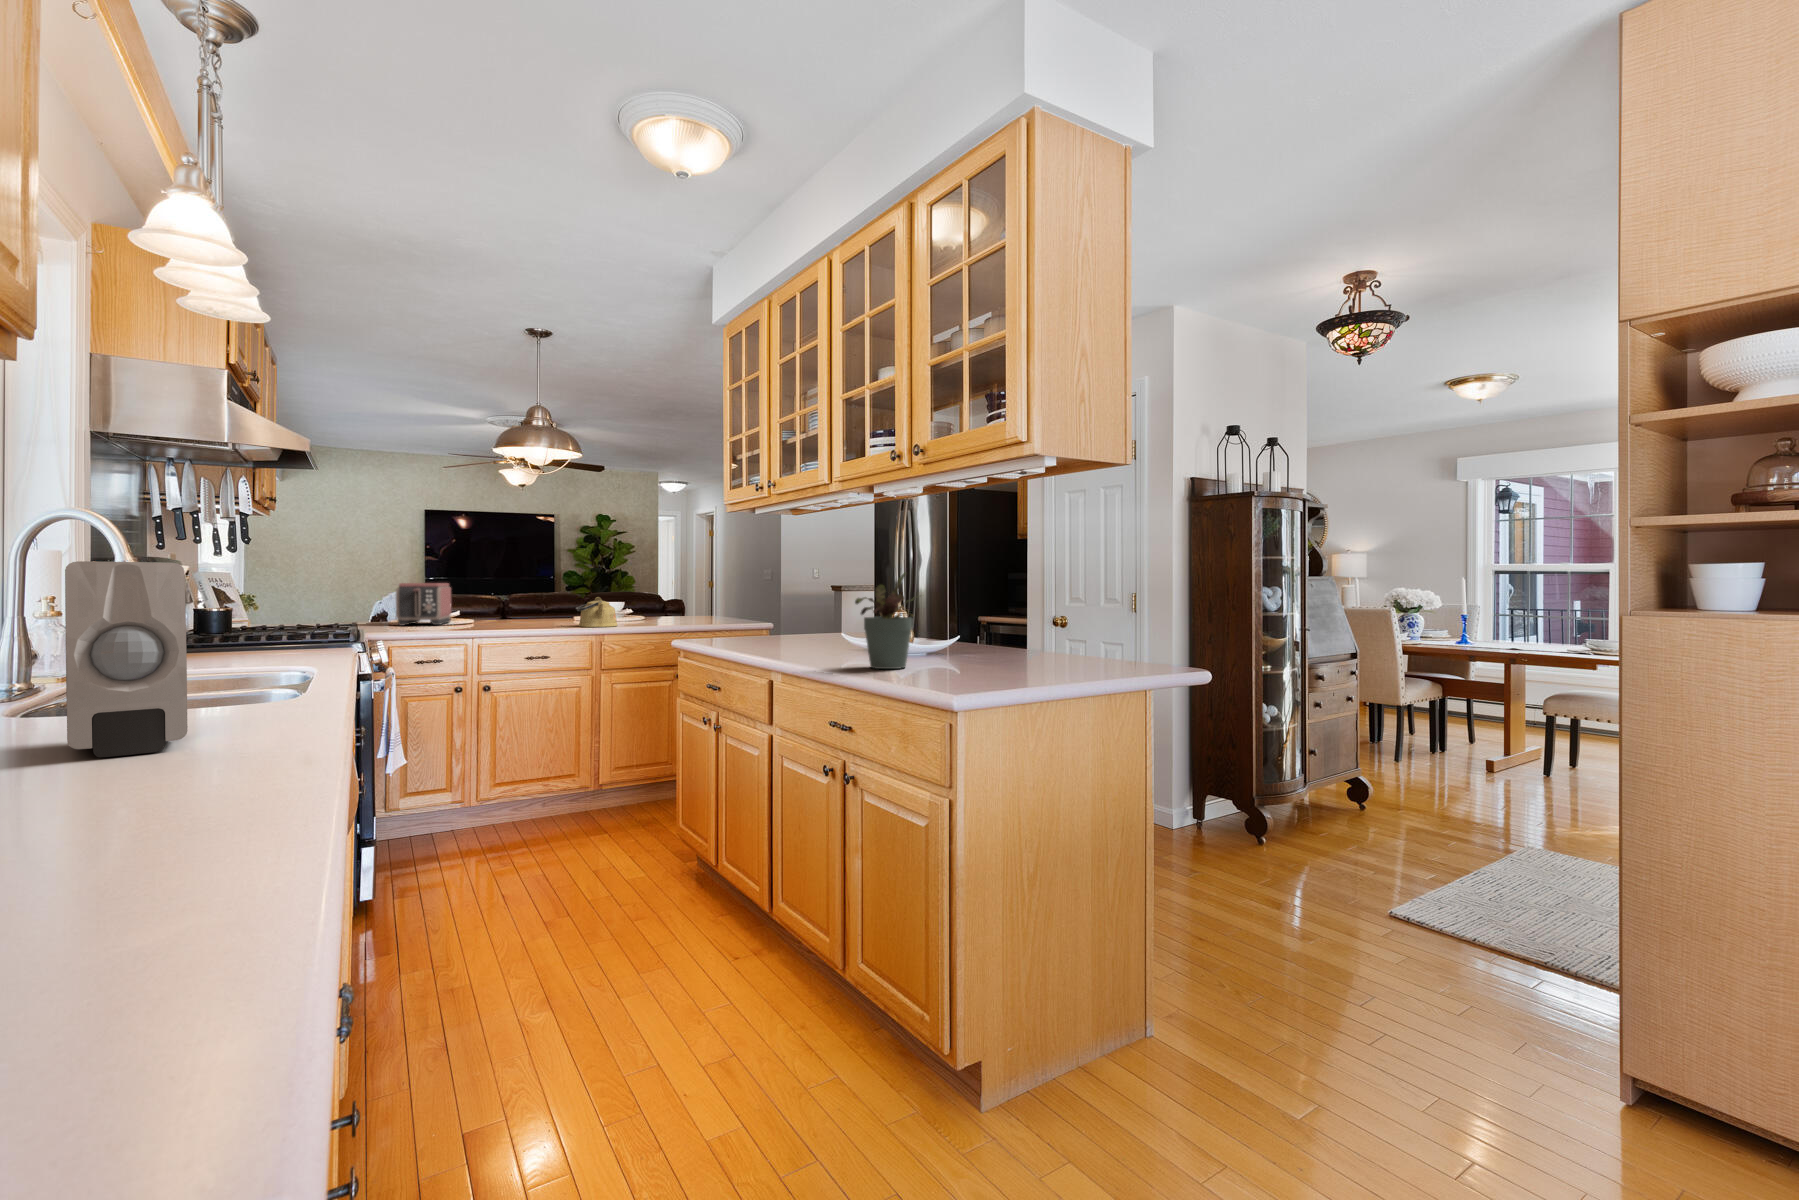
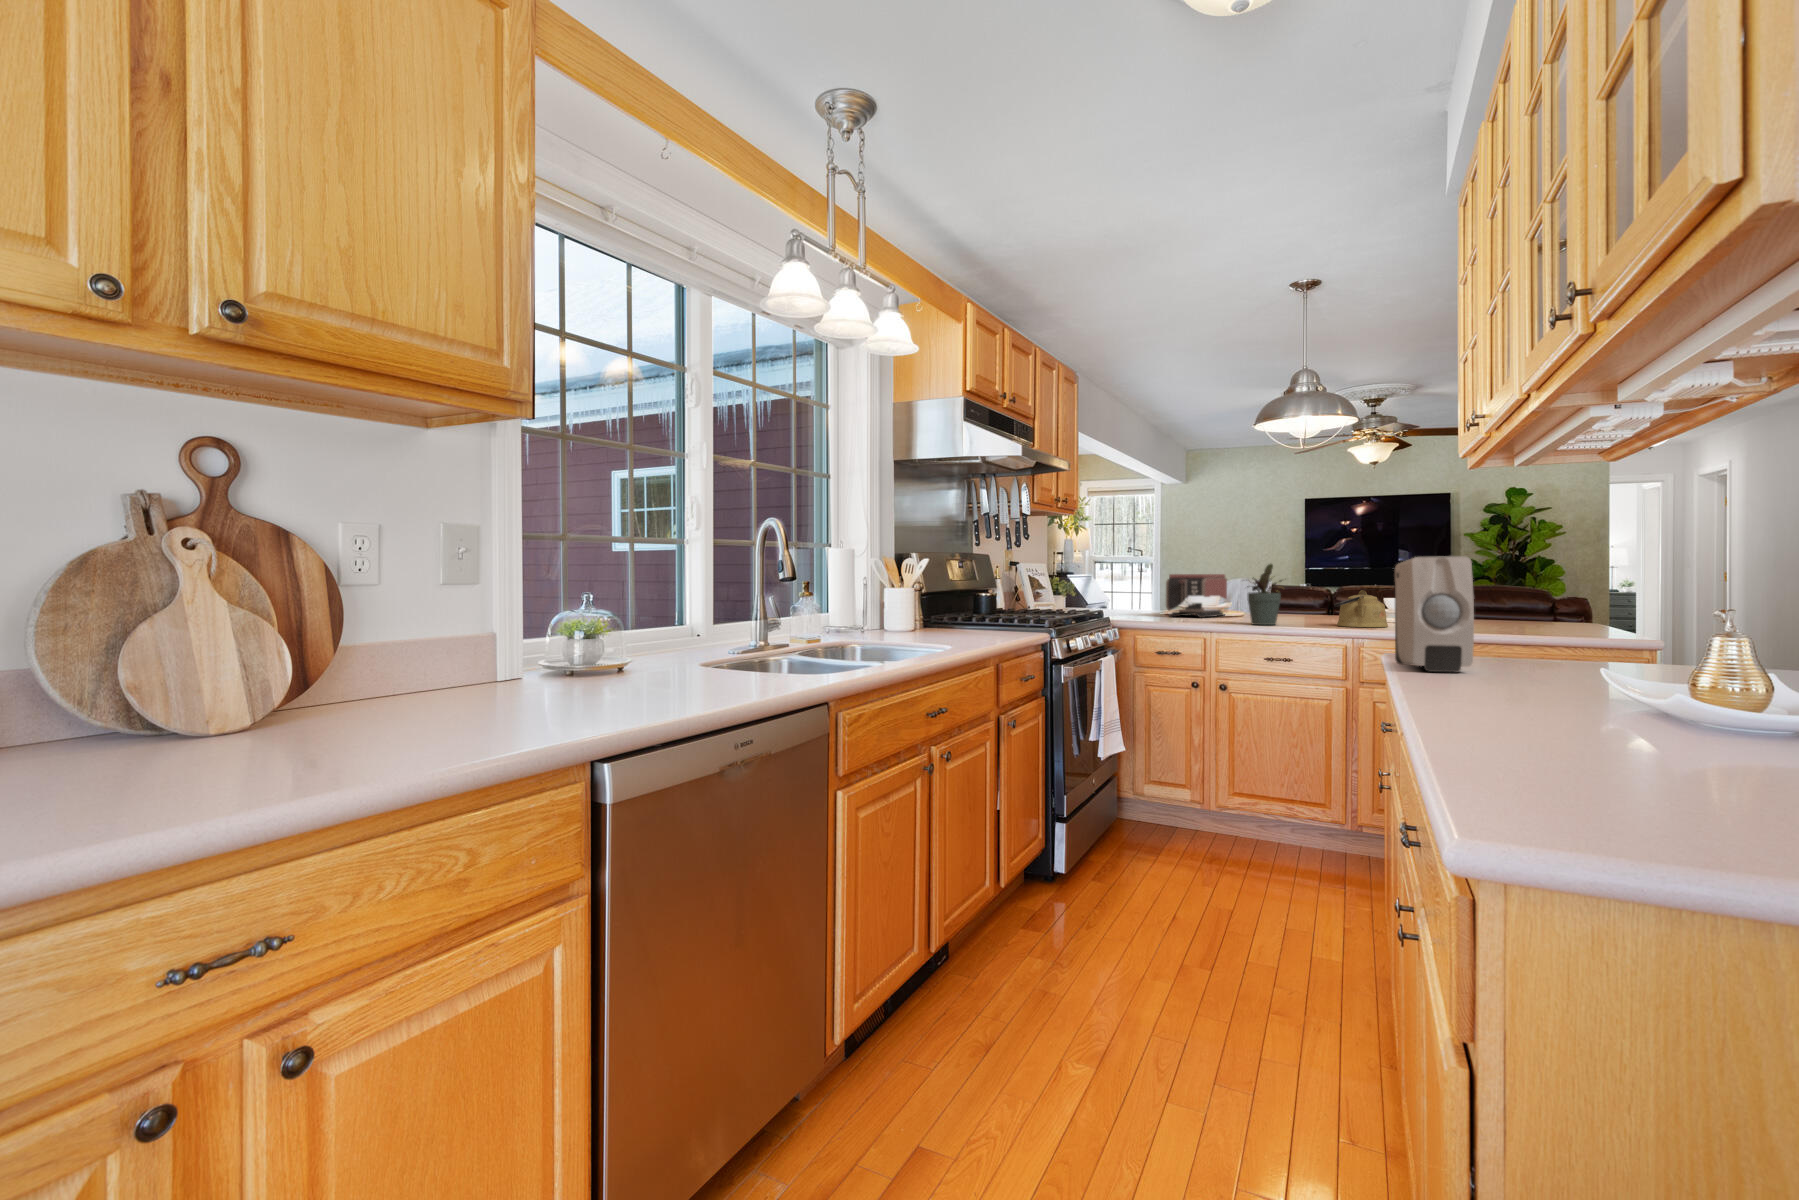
soap dispenser: present [65,561,188,757] -> present [1394,556,1474,672]
potted plant: present [855,573,918,669] -> present [1247,564,1283,625]

